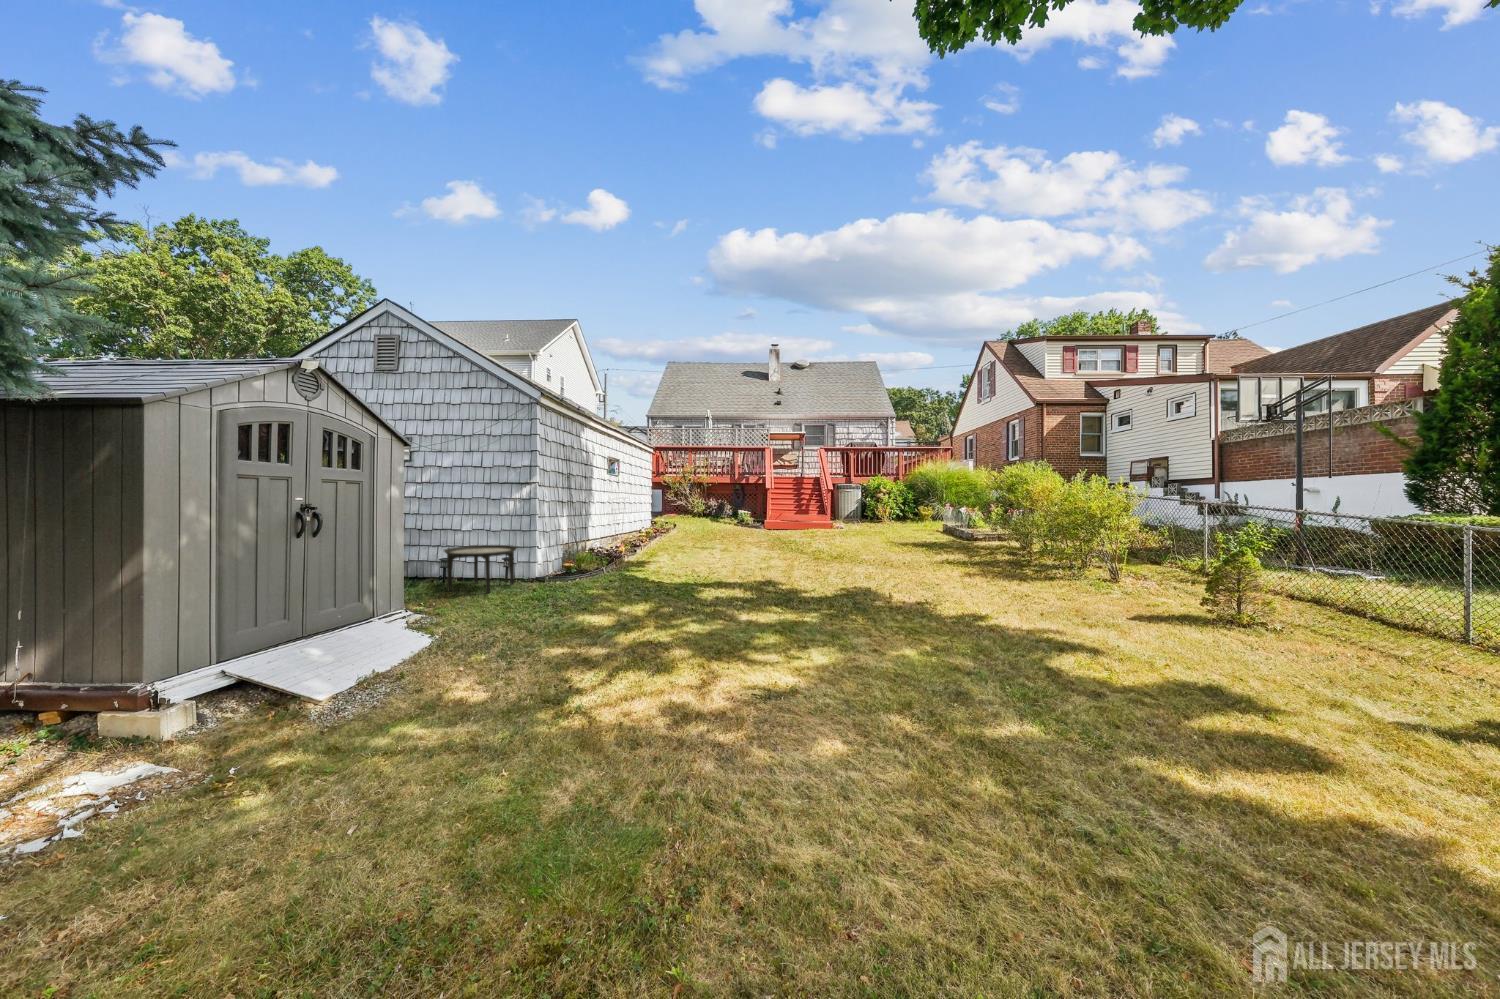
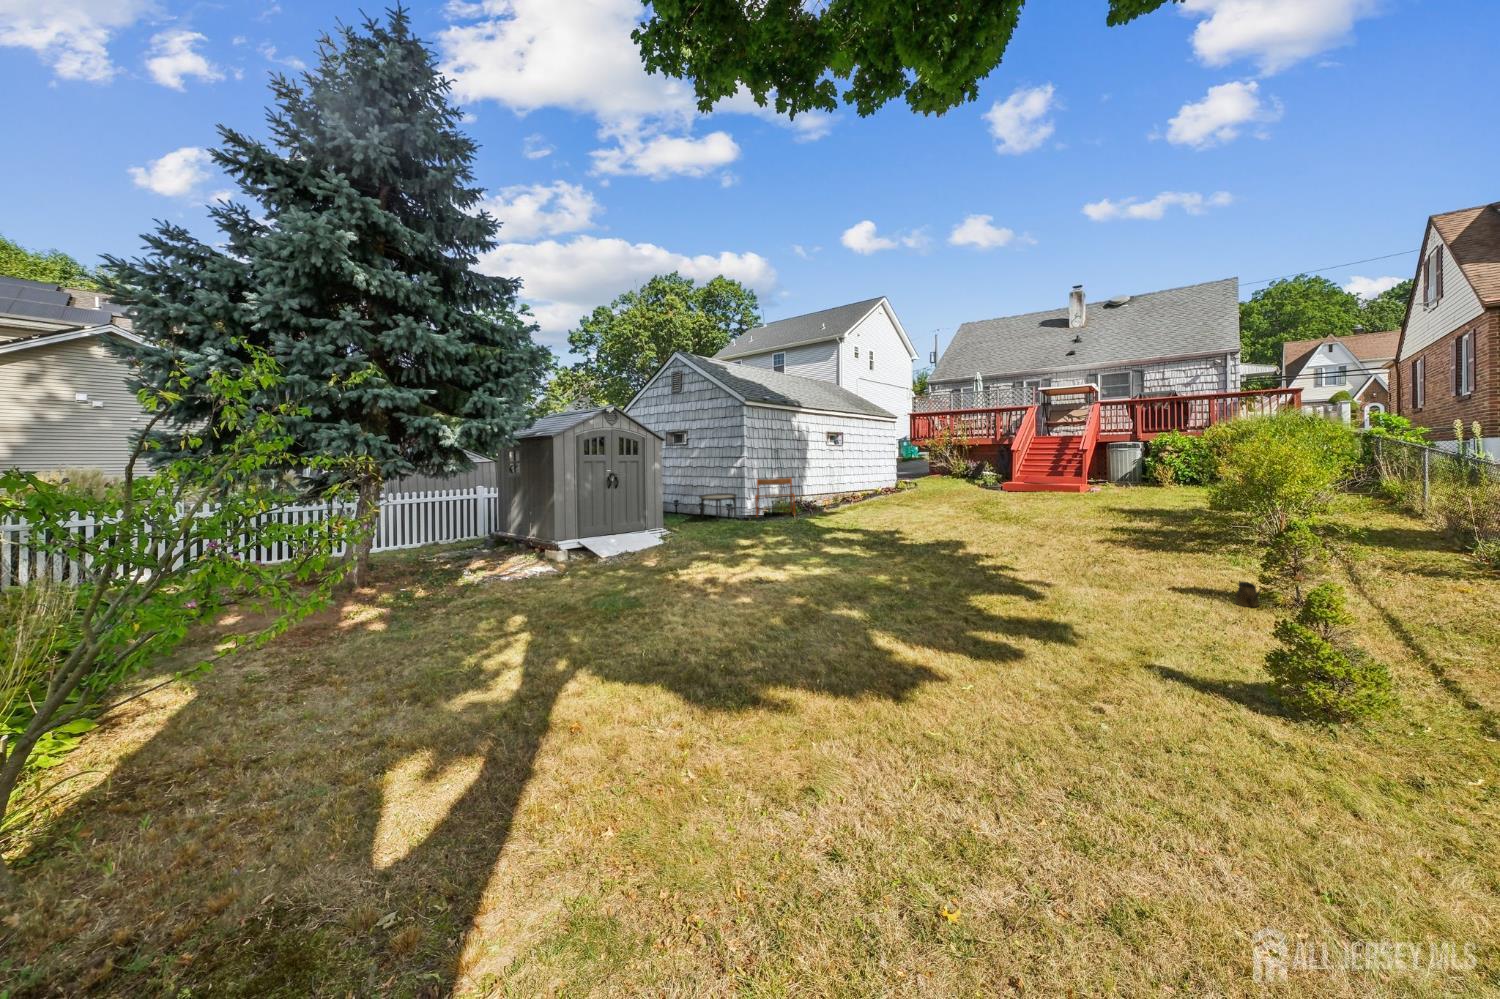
bench: none [540,518,612,582] -> present [755,478,795,516]
watering can: none [1254,604,1308,630] -> present [1234,581,1262,607]

